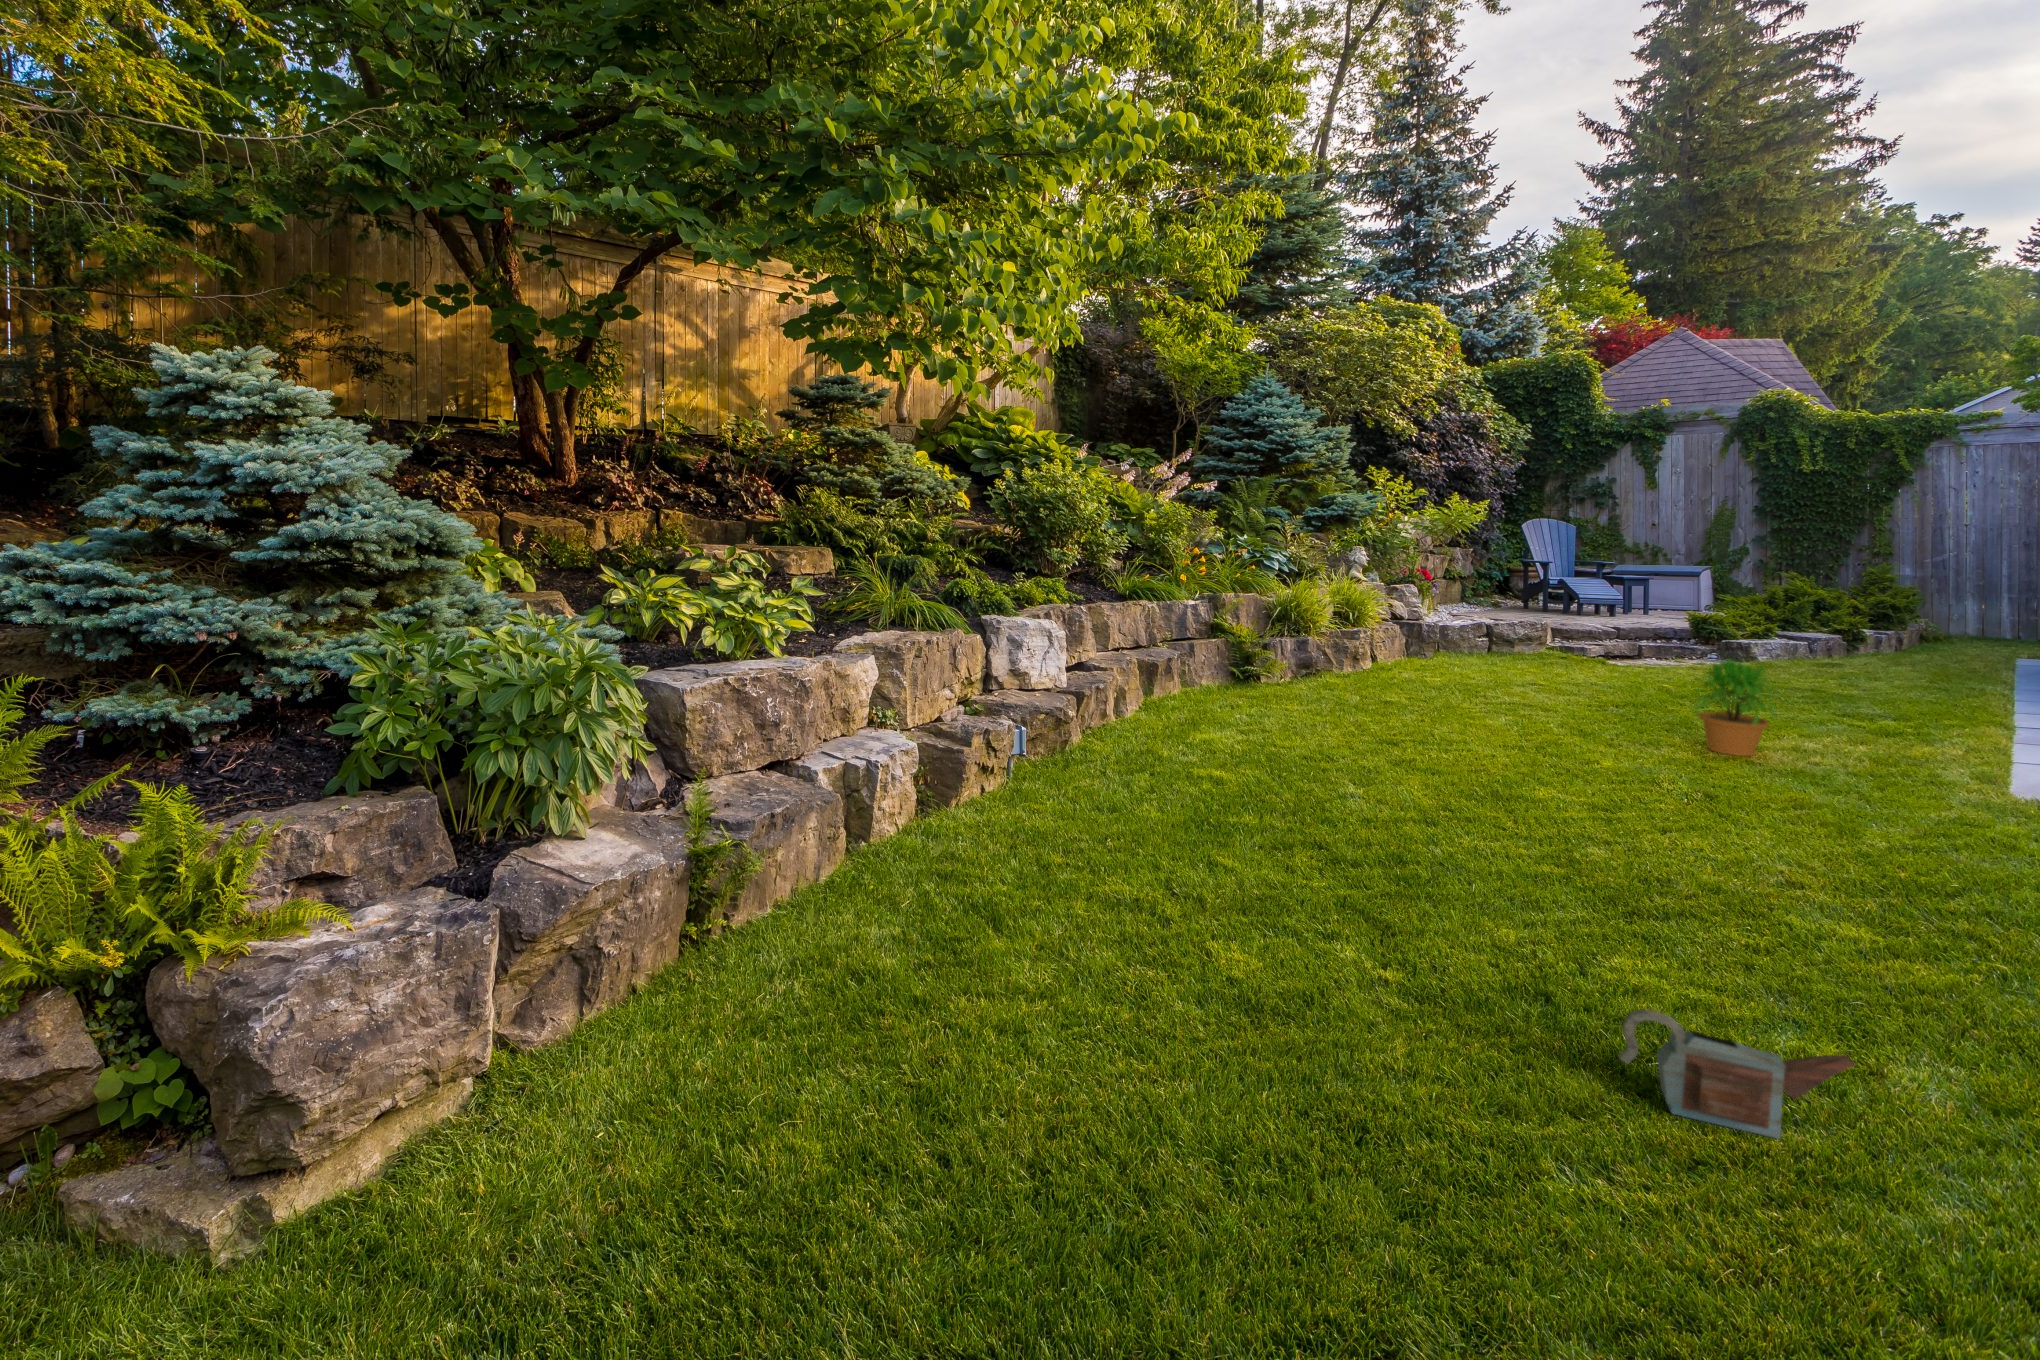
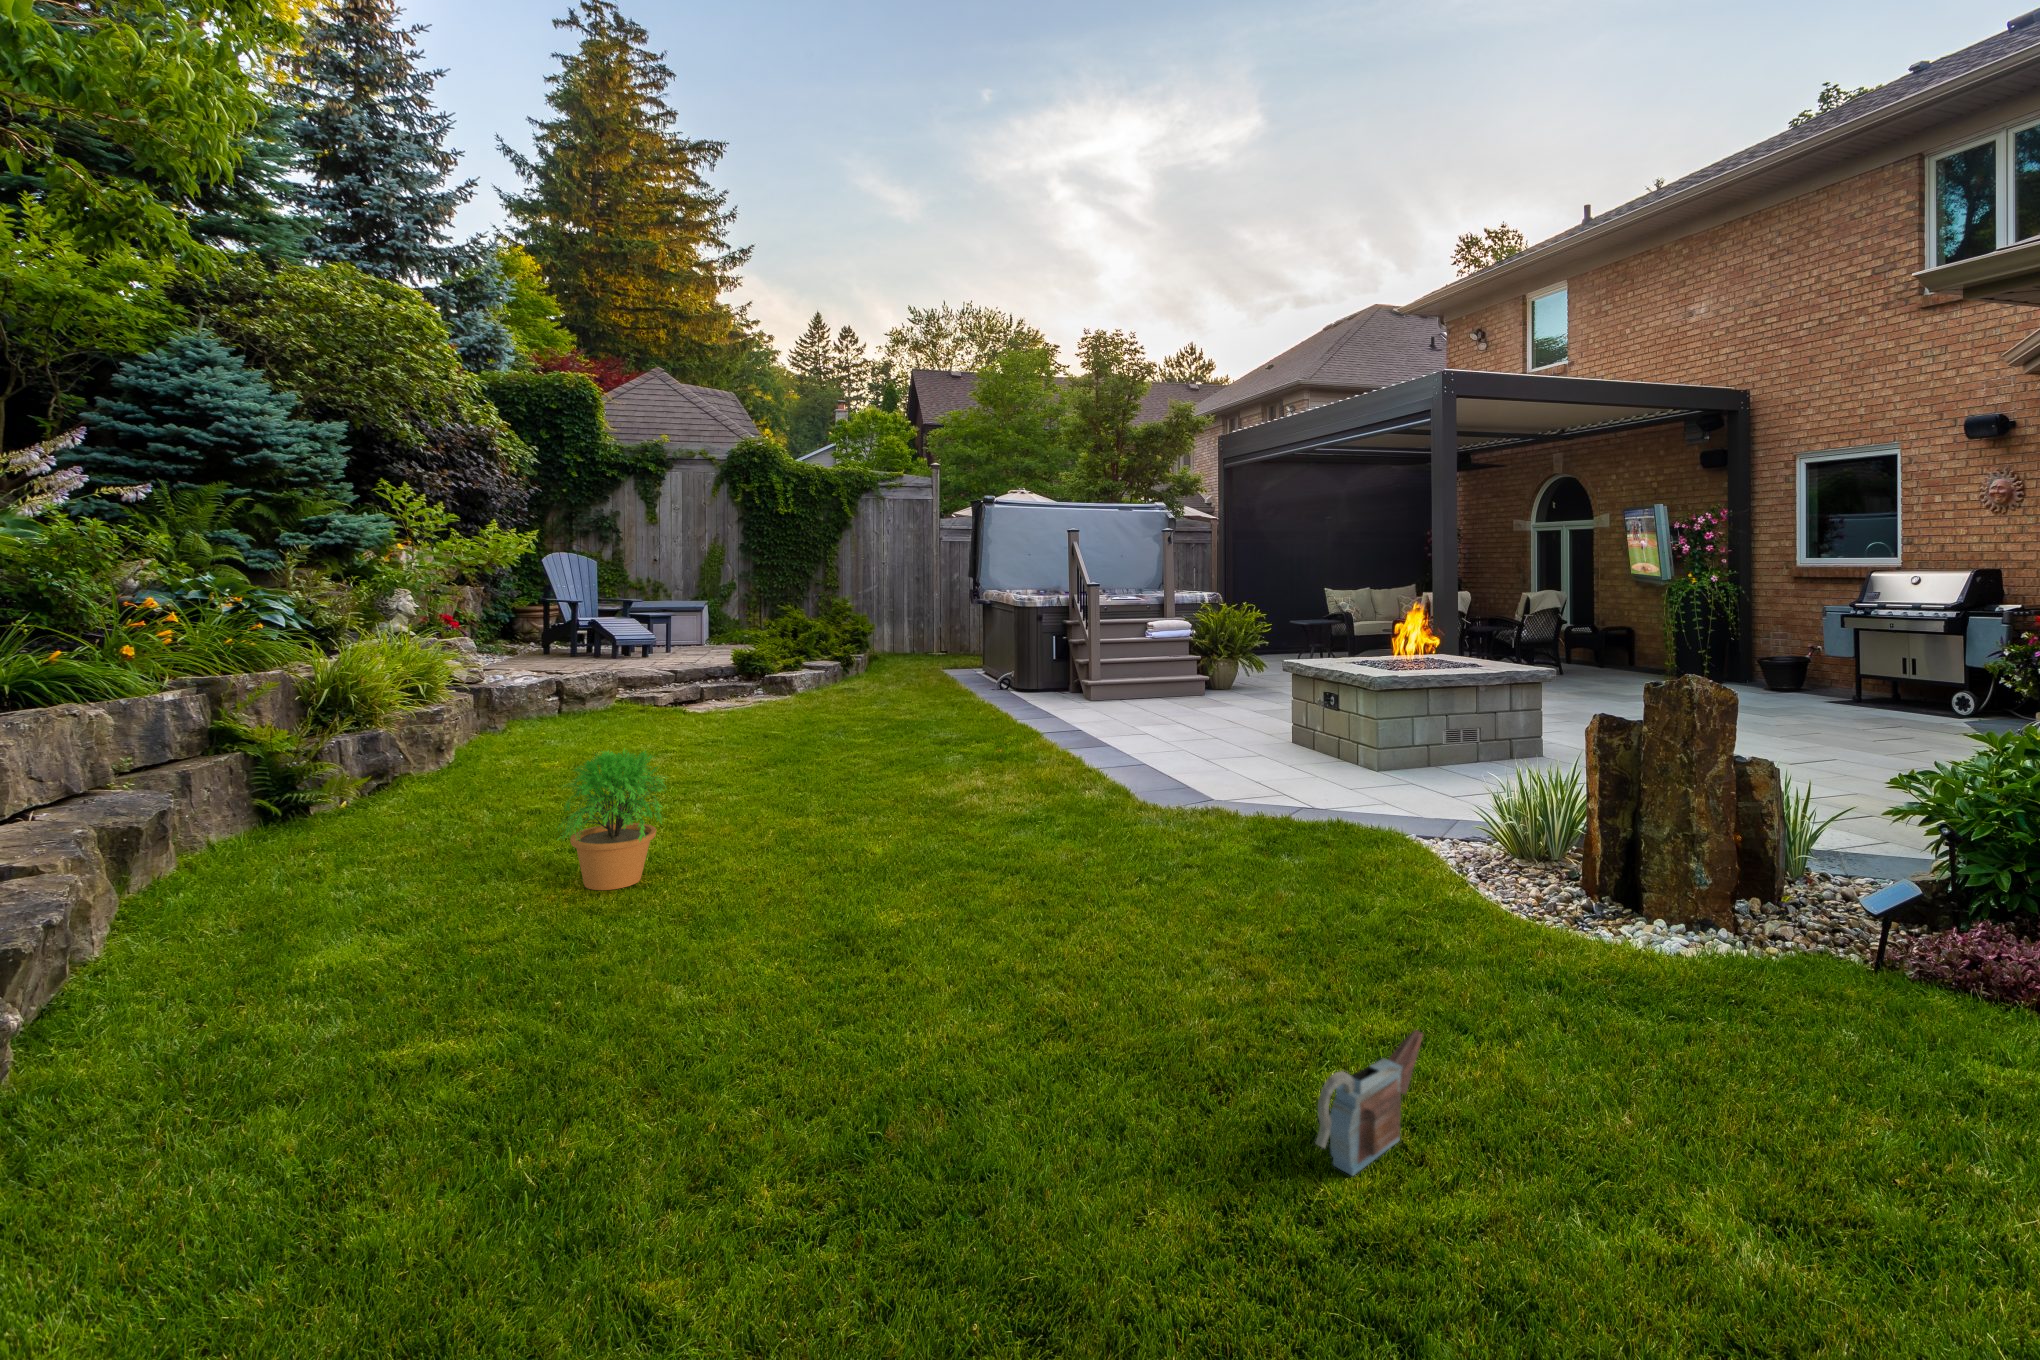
potted plant: present [1695,659,1778,756] -> present [557,749,668,890]

